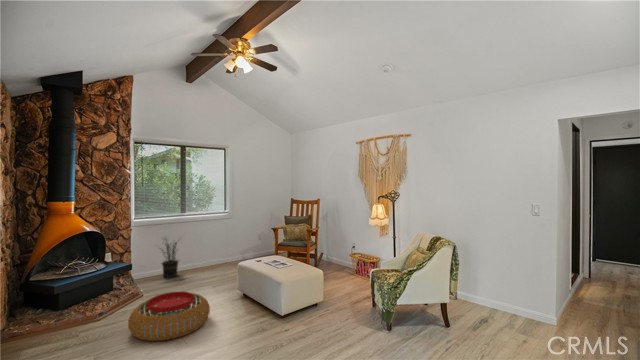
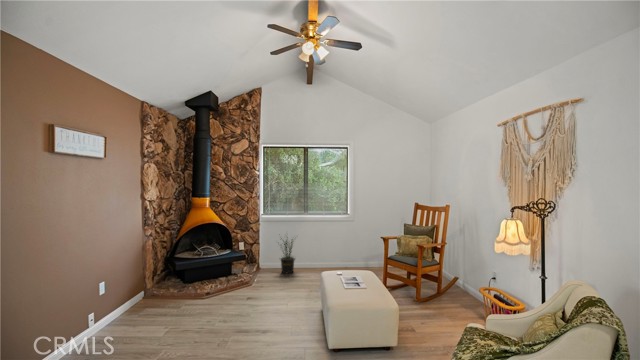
pouf: present [128,292,210,341] -> none [193,288,266,334]

